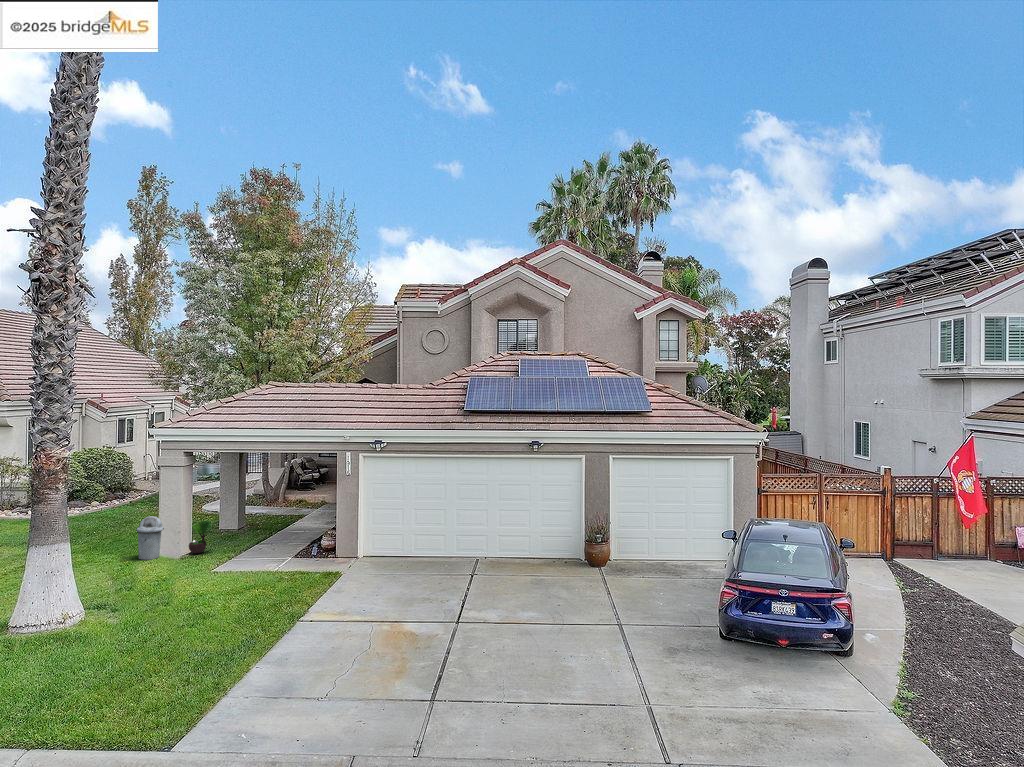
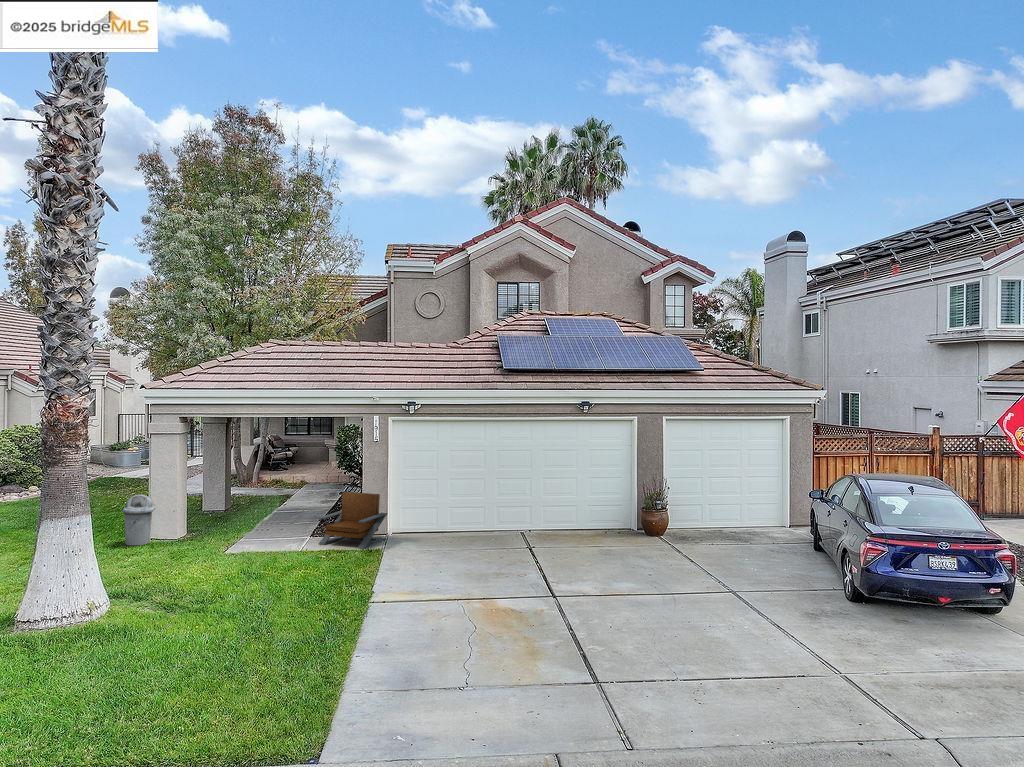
lounge chair: none [294,518,355,570] -> present [319,492,387,549]
potted tree: present [189,520,211,553] -> none [184,495,212,537]

